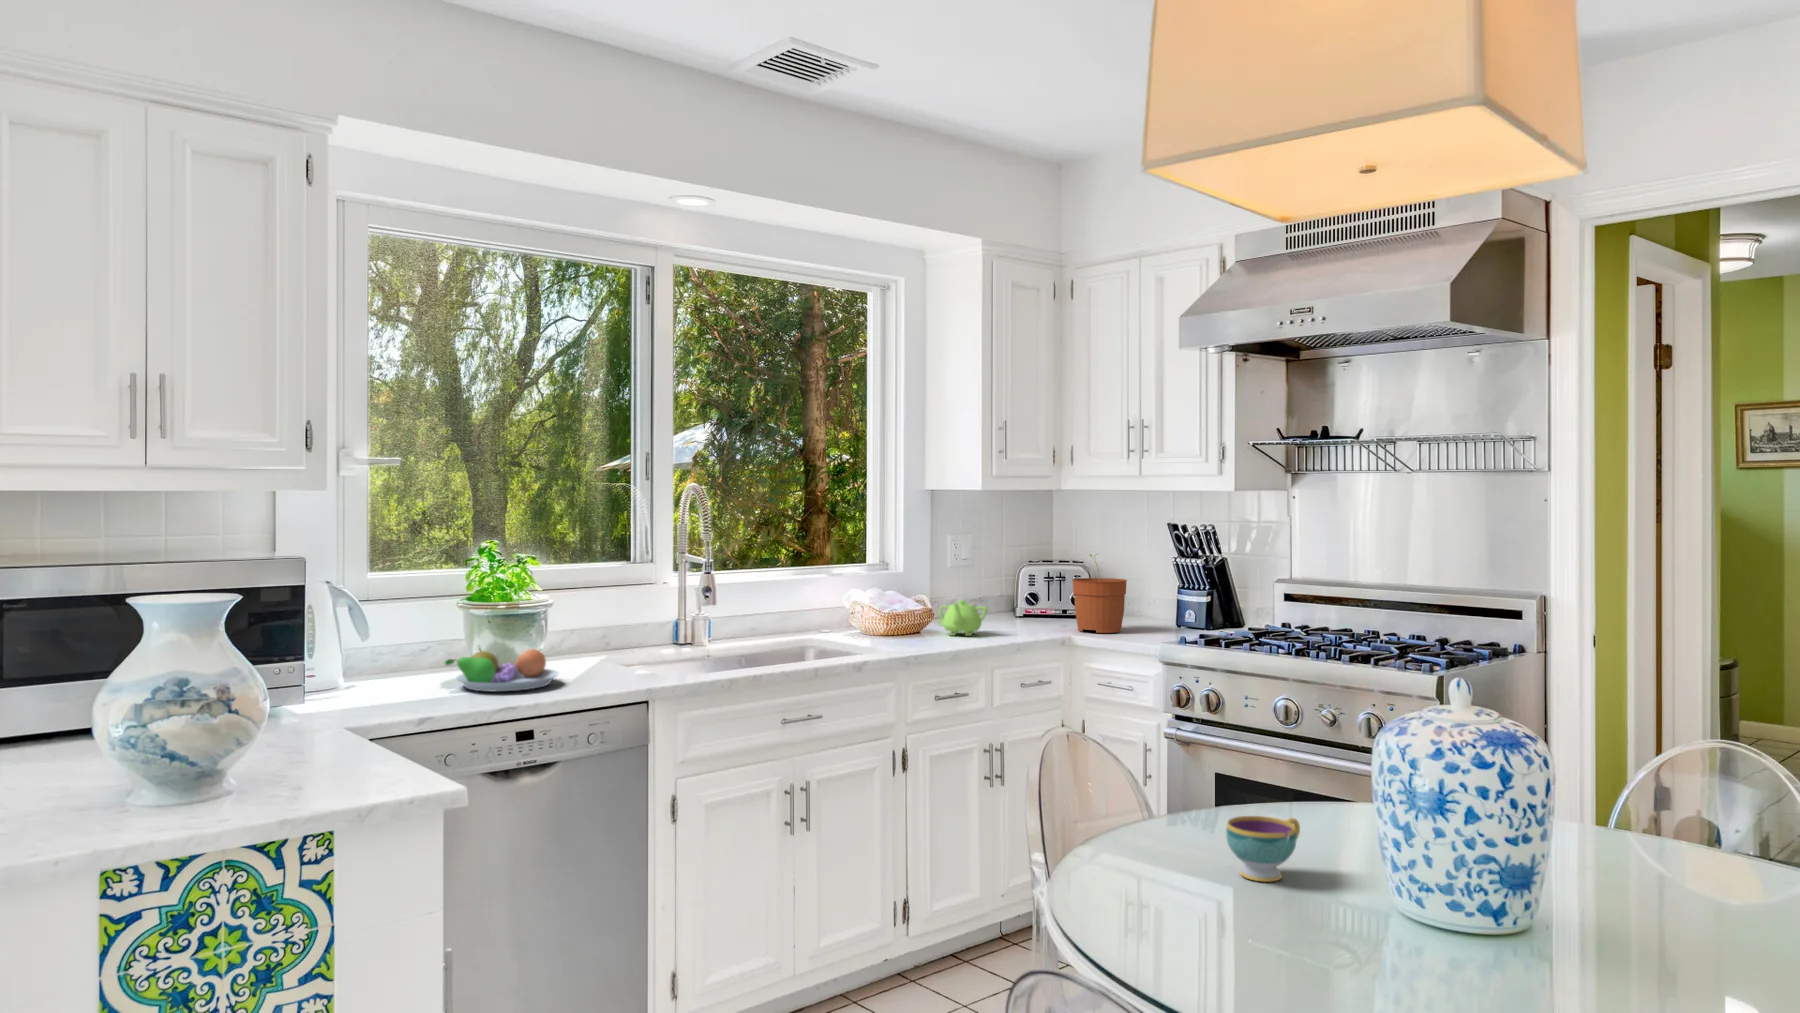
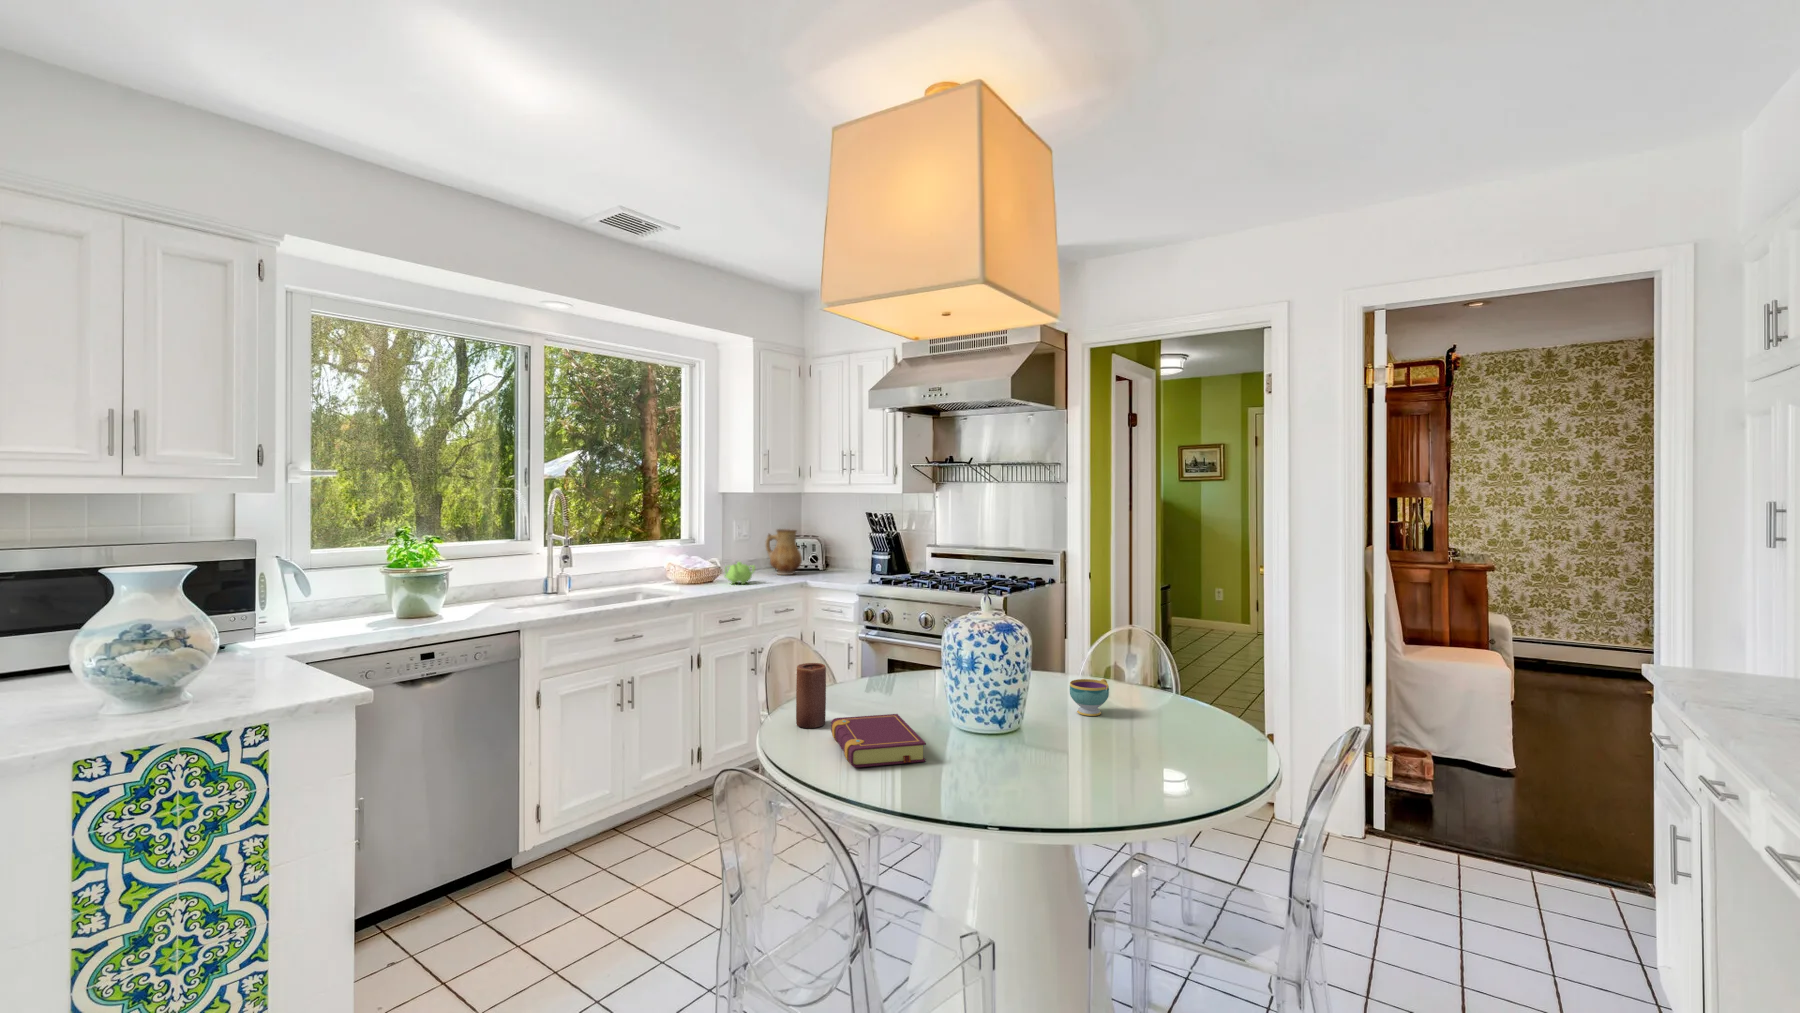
ceramic pitcher: none [999,548,1057,622] -> present [766,529,802,575]
plant pot: present [1072,554,1127,633] -> none [809,532,842,580]
fruit bowl: present [445,648,559,692] -> none [366,598,454,629]
candle: none [1105,782,1157,895] -> present [796,663,826,728]
teacup: present [1226,816,1300,882] -> present [1070,679,1109,716]
book: none [1173,882,1364,979] -> present [831,714,926,767]

